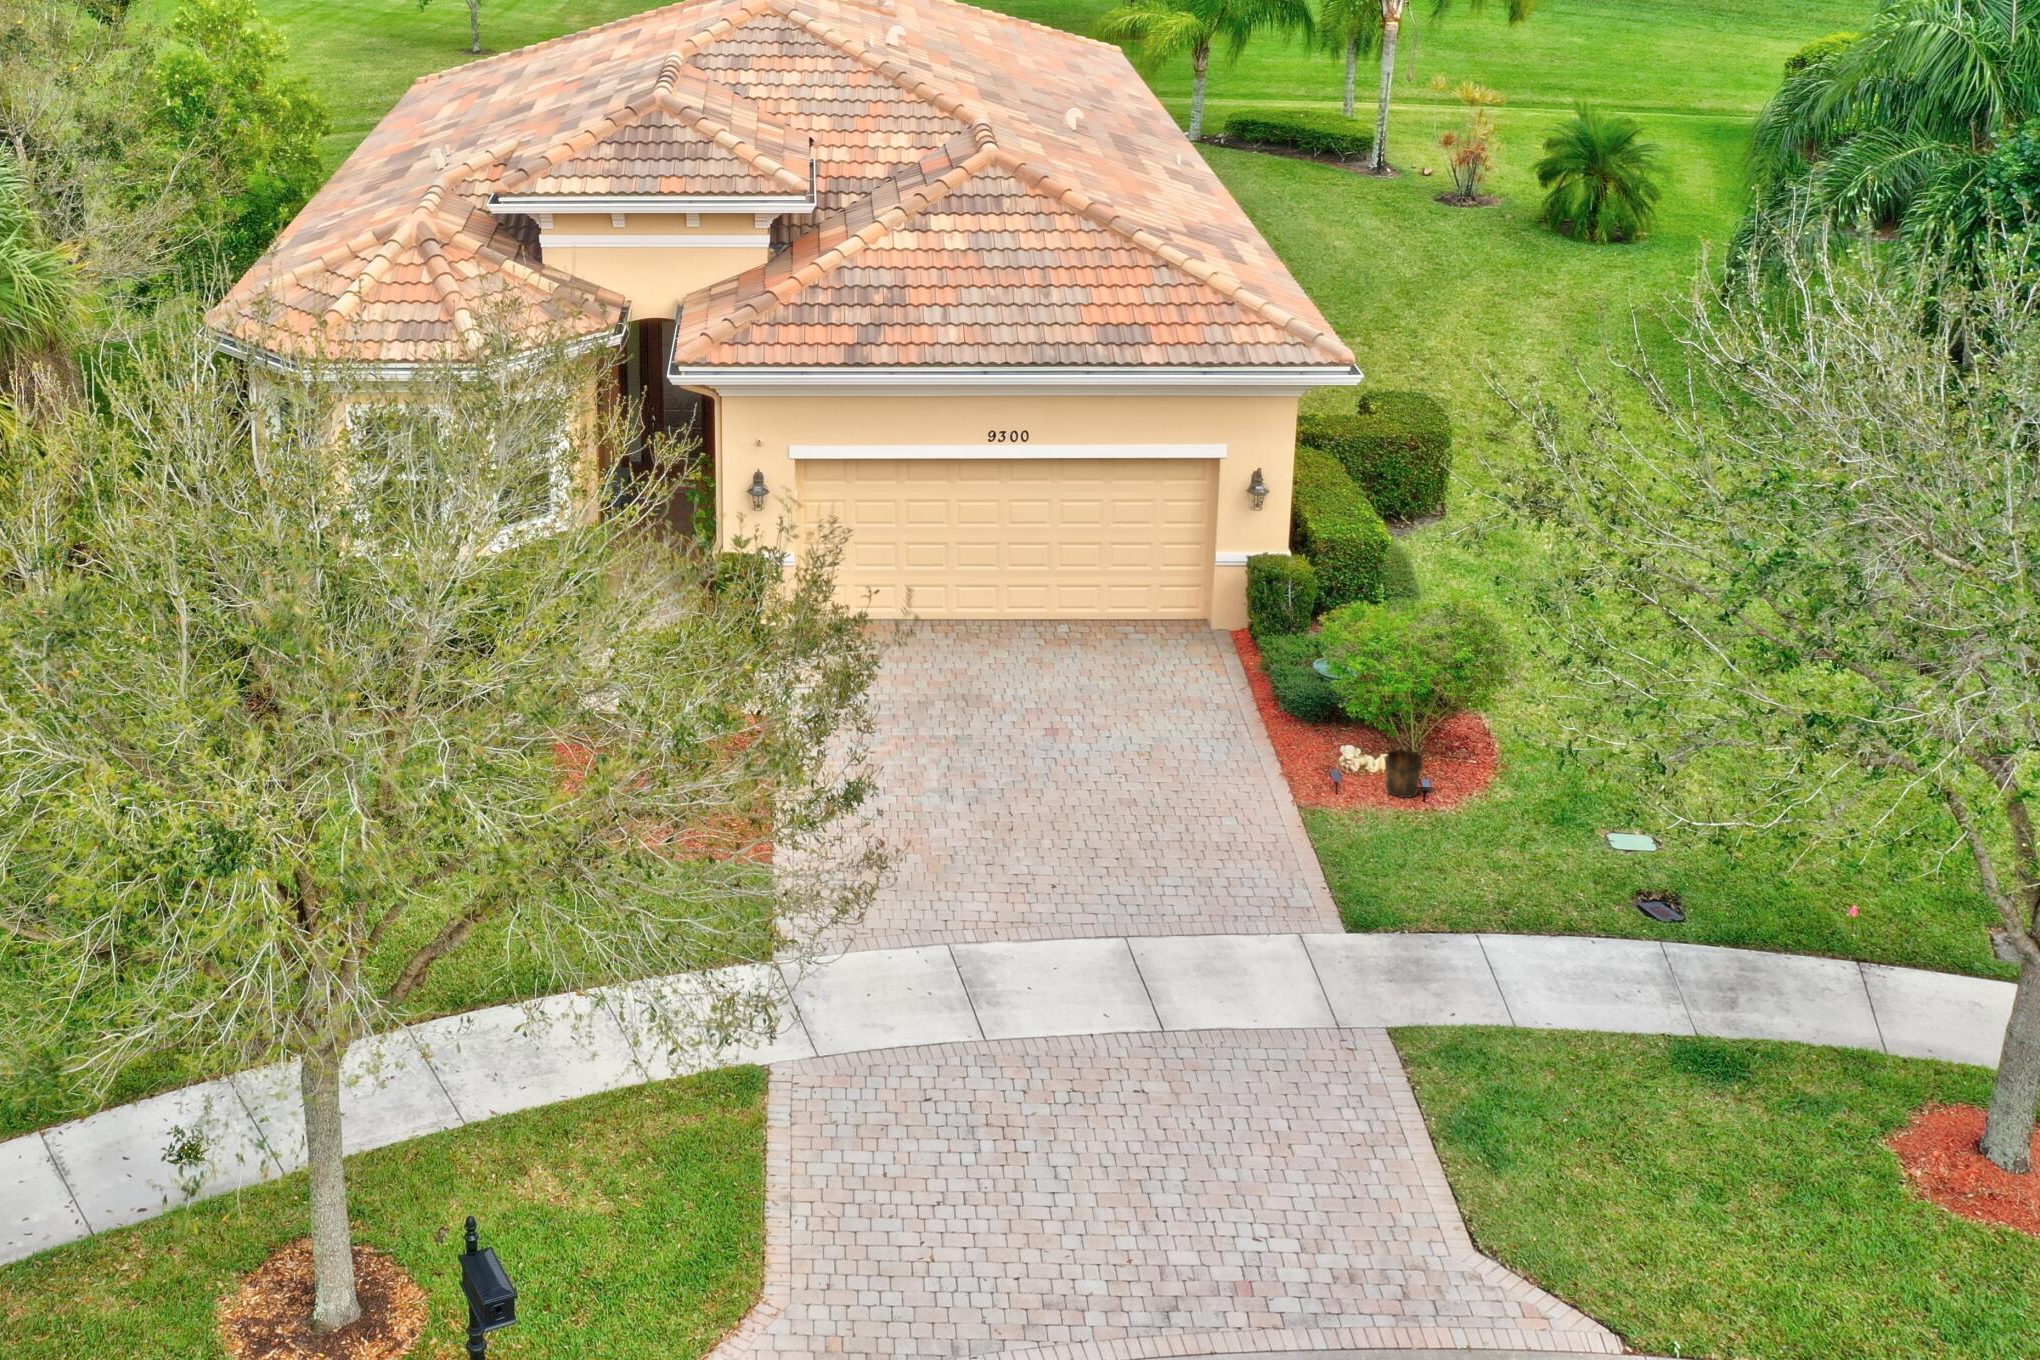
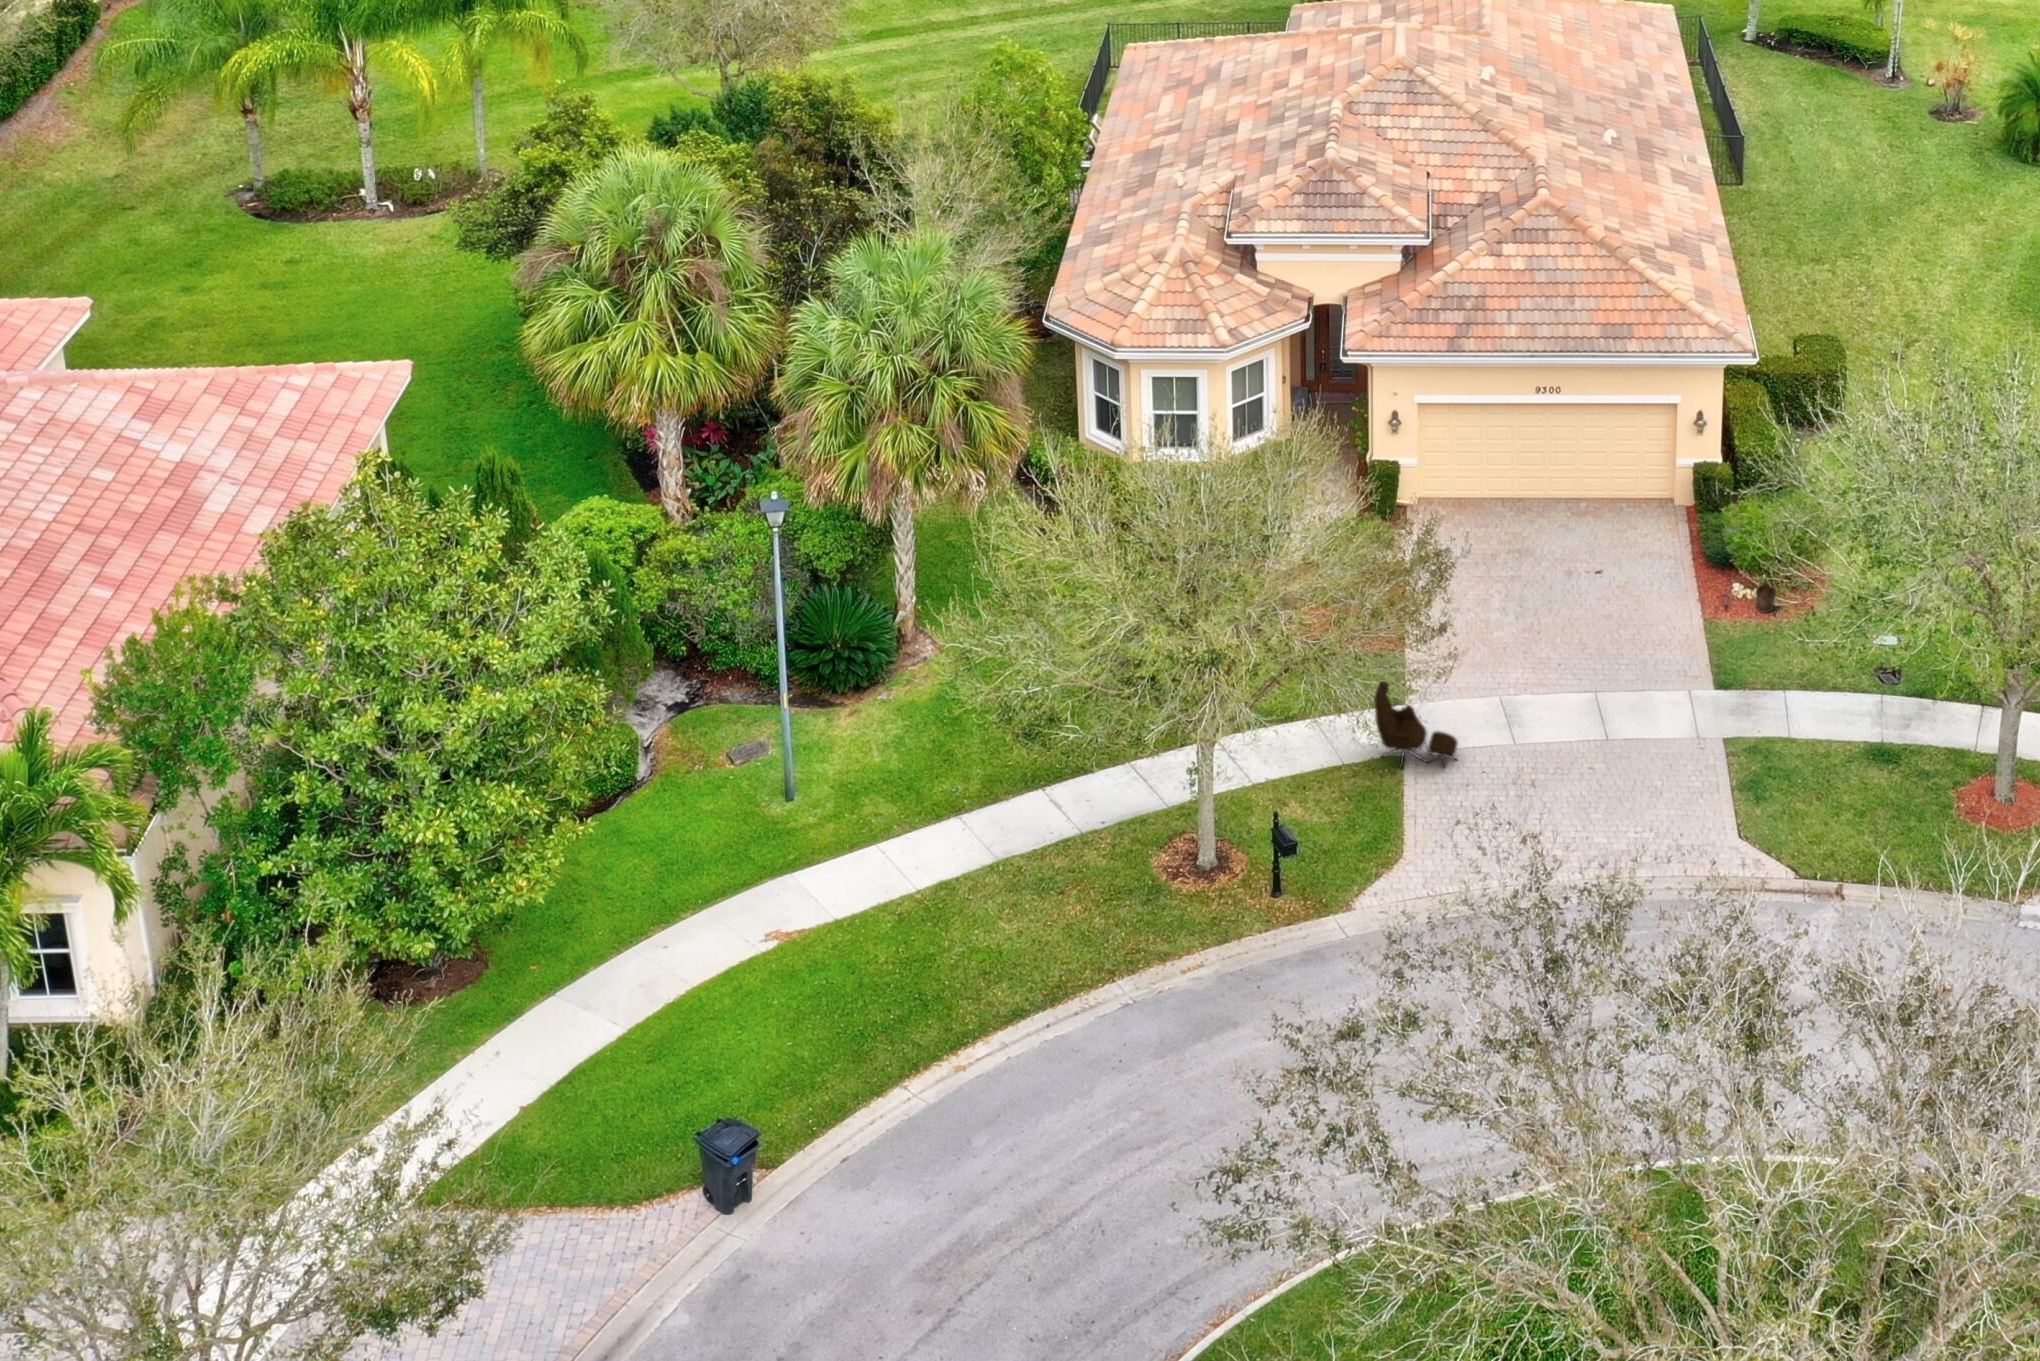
lounge chair: none [706,916,872,1092] -> present [1374,681,1458,767]

